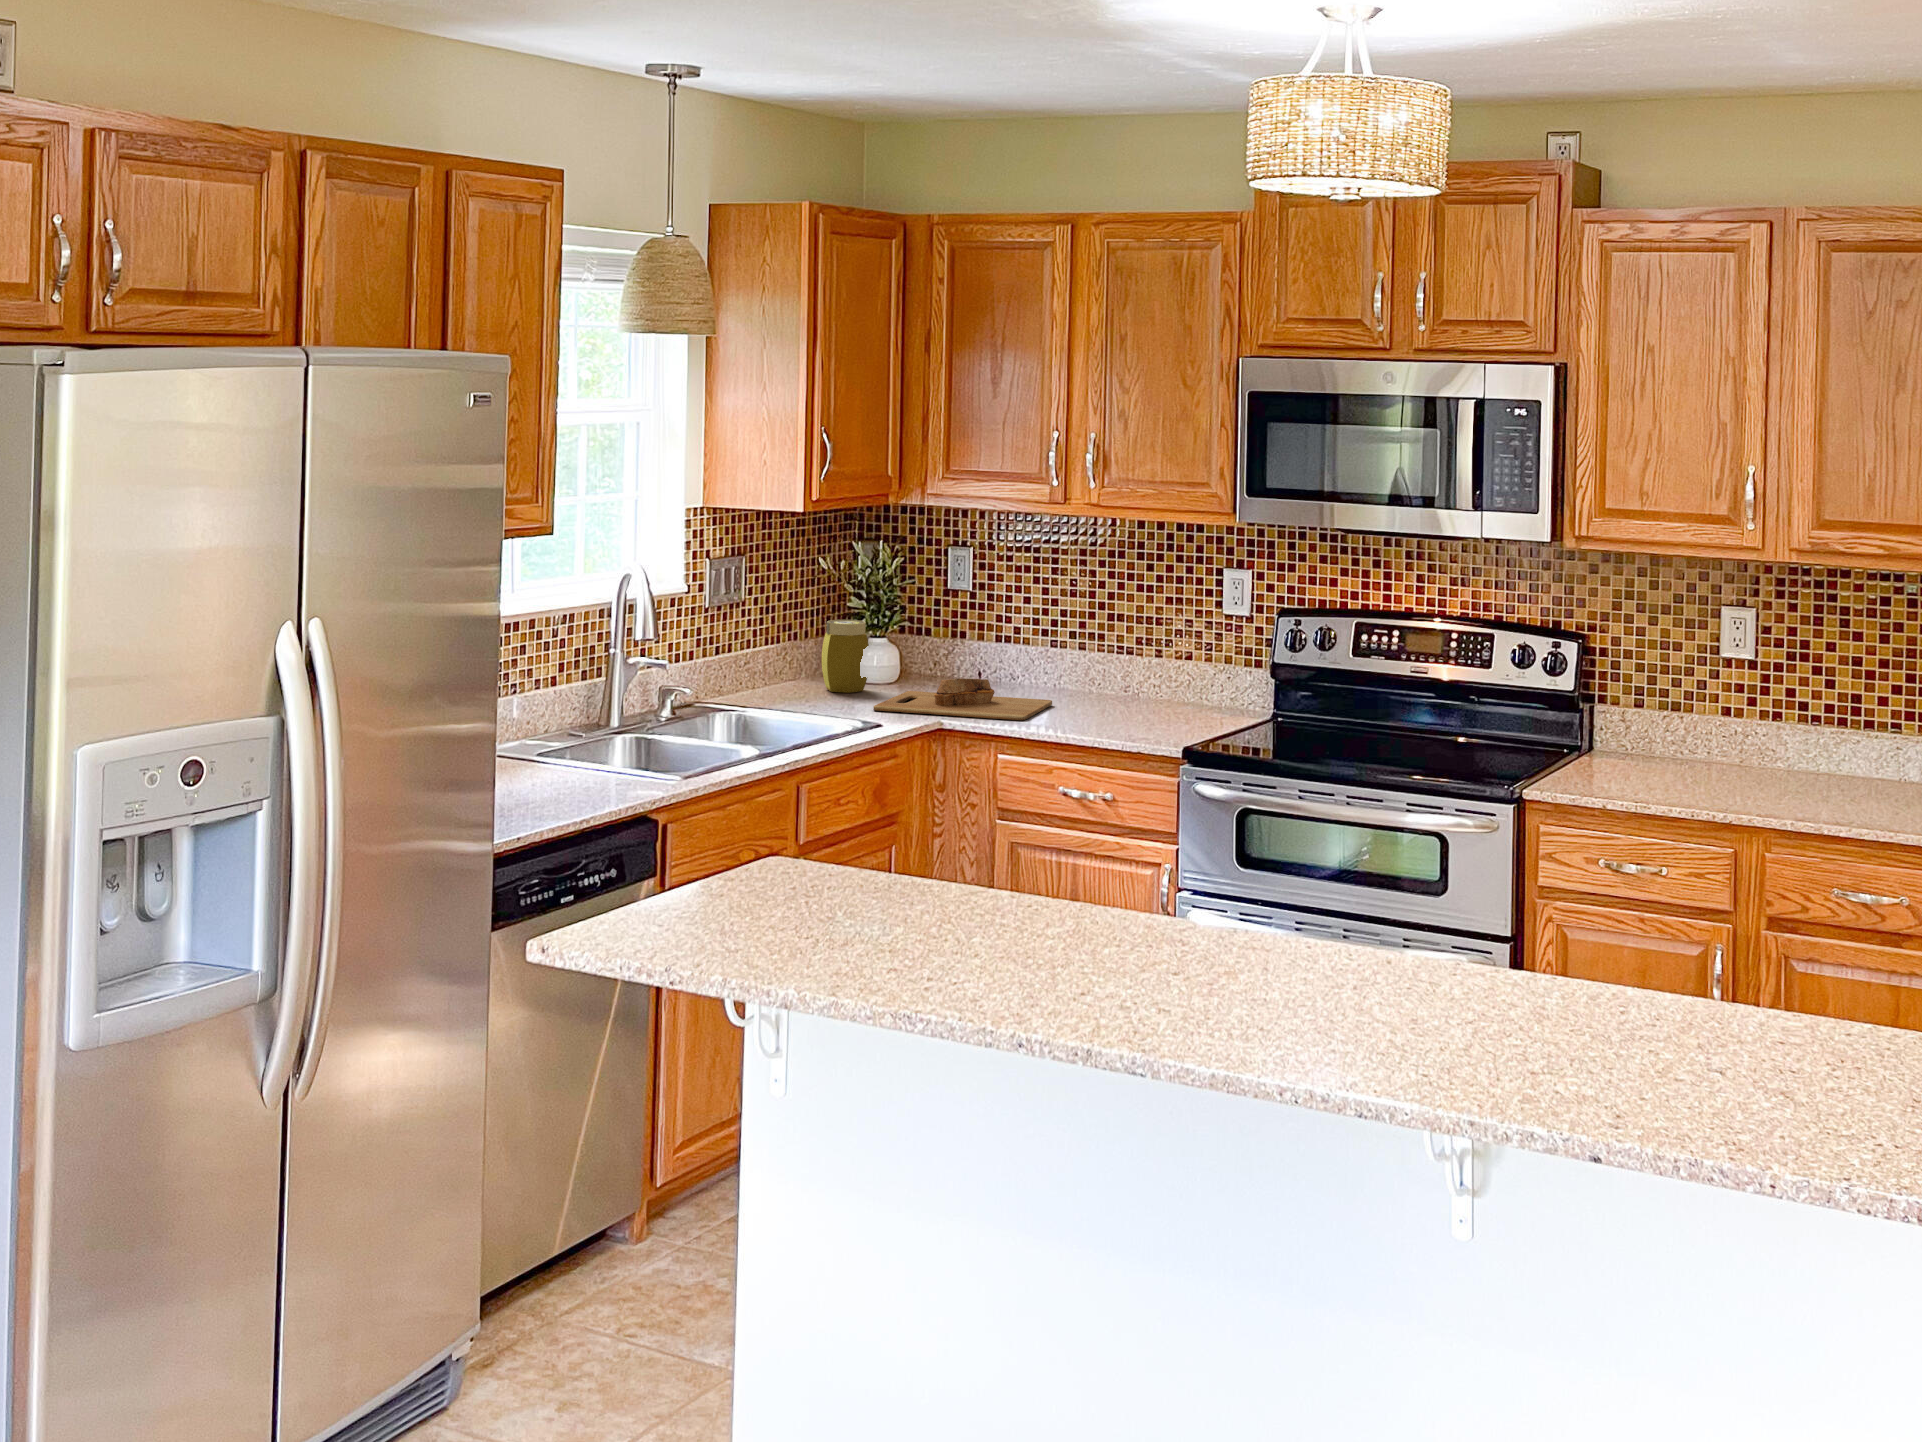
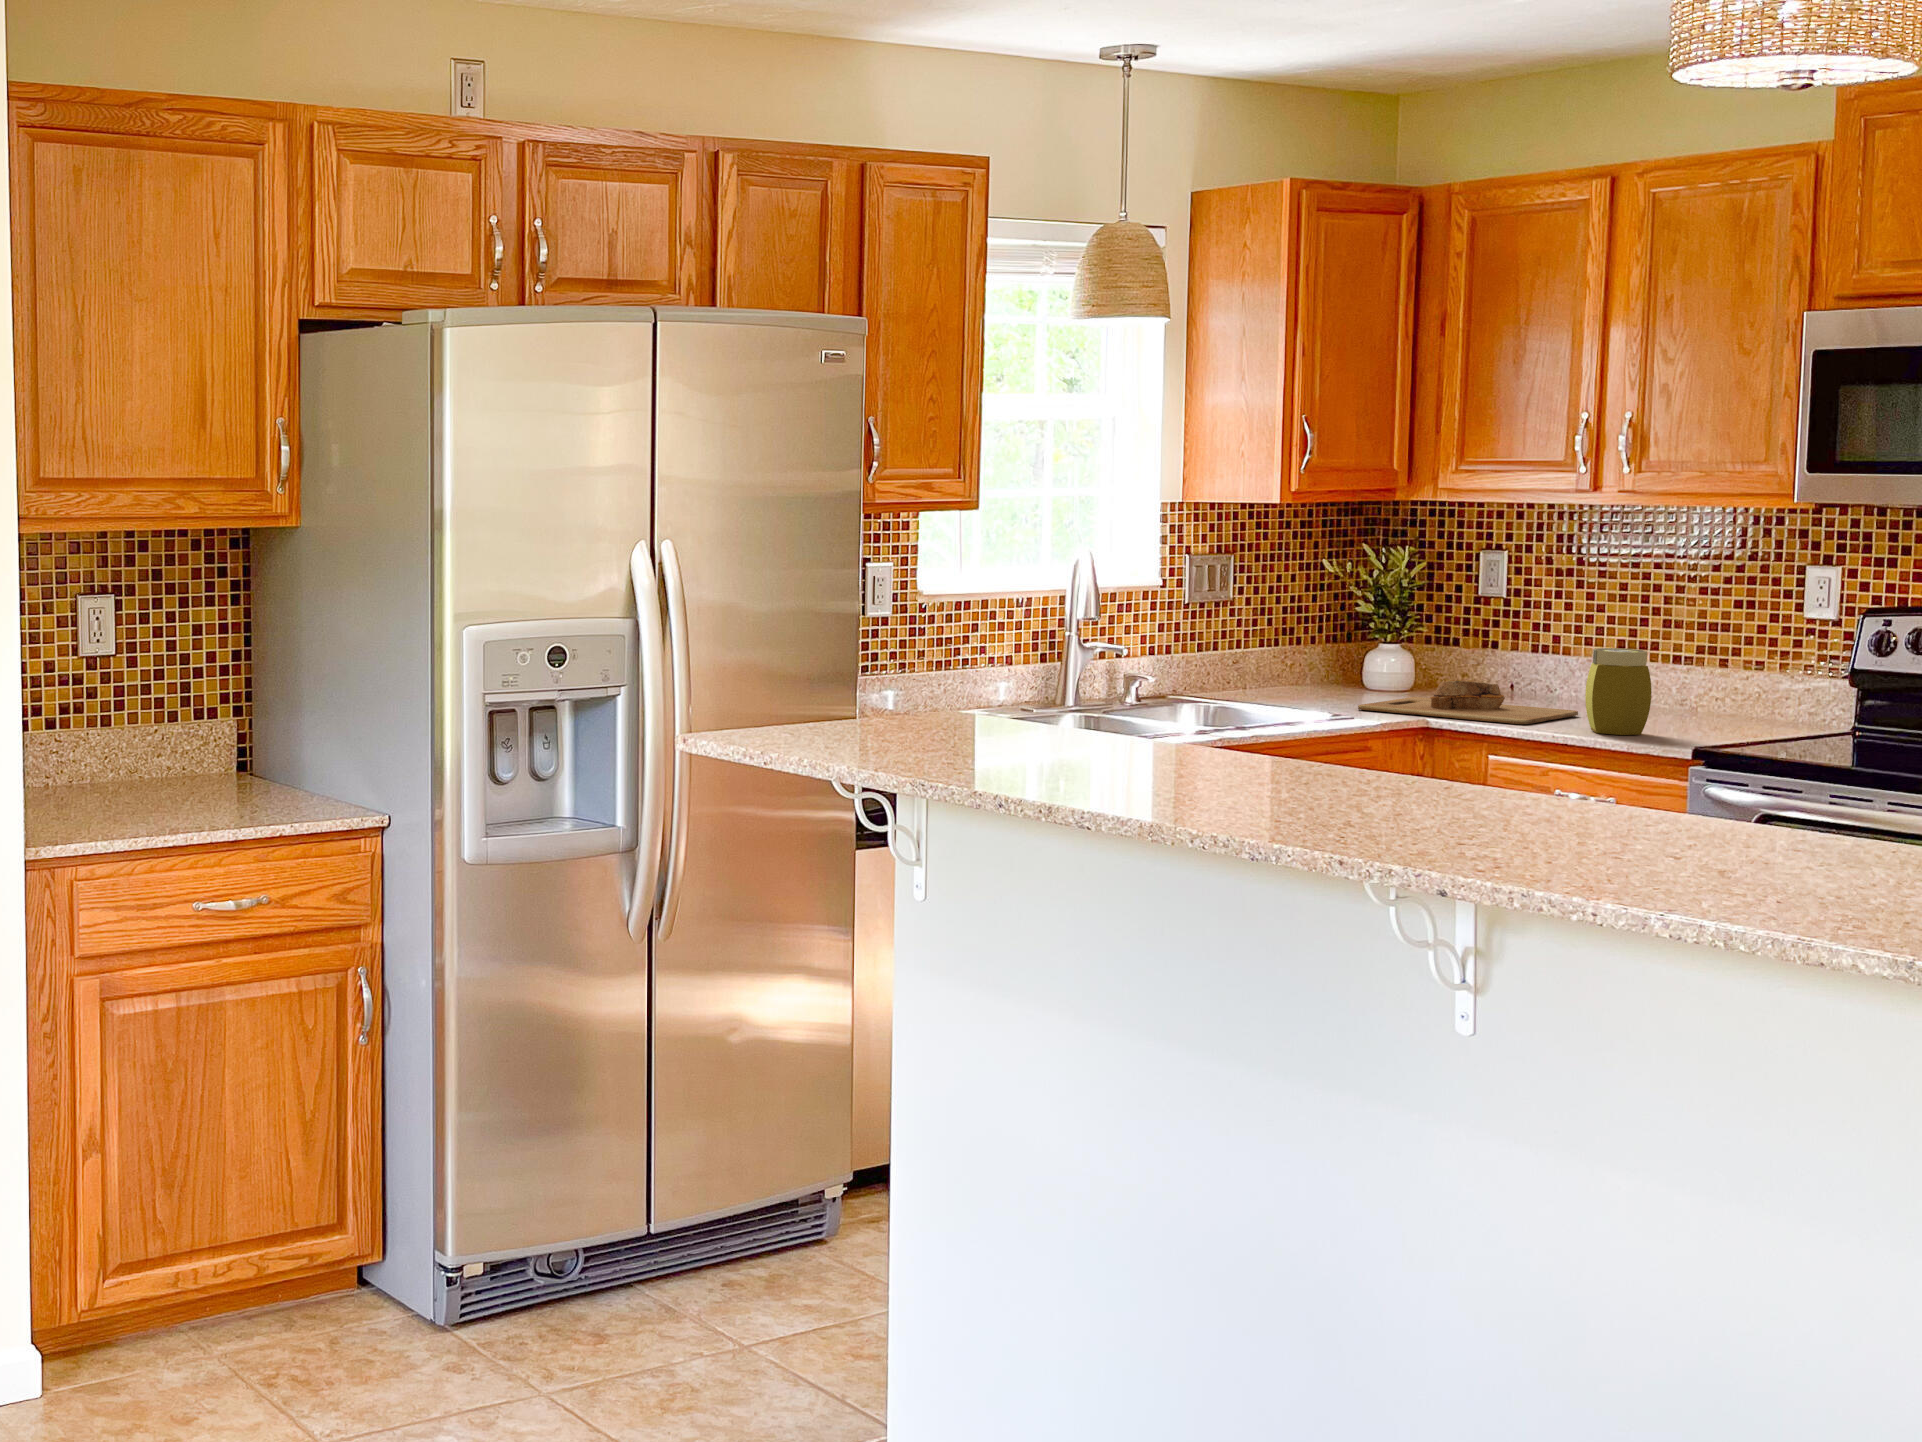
jar: present [822,620,869,693] -> present [1585,648,1652,735]

